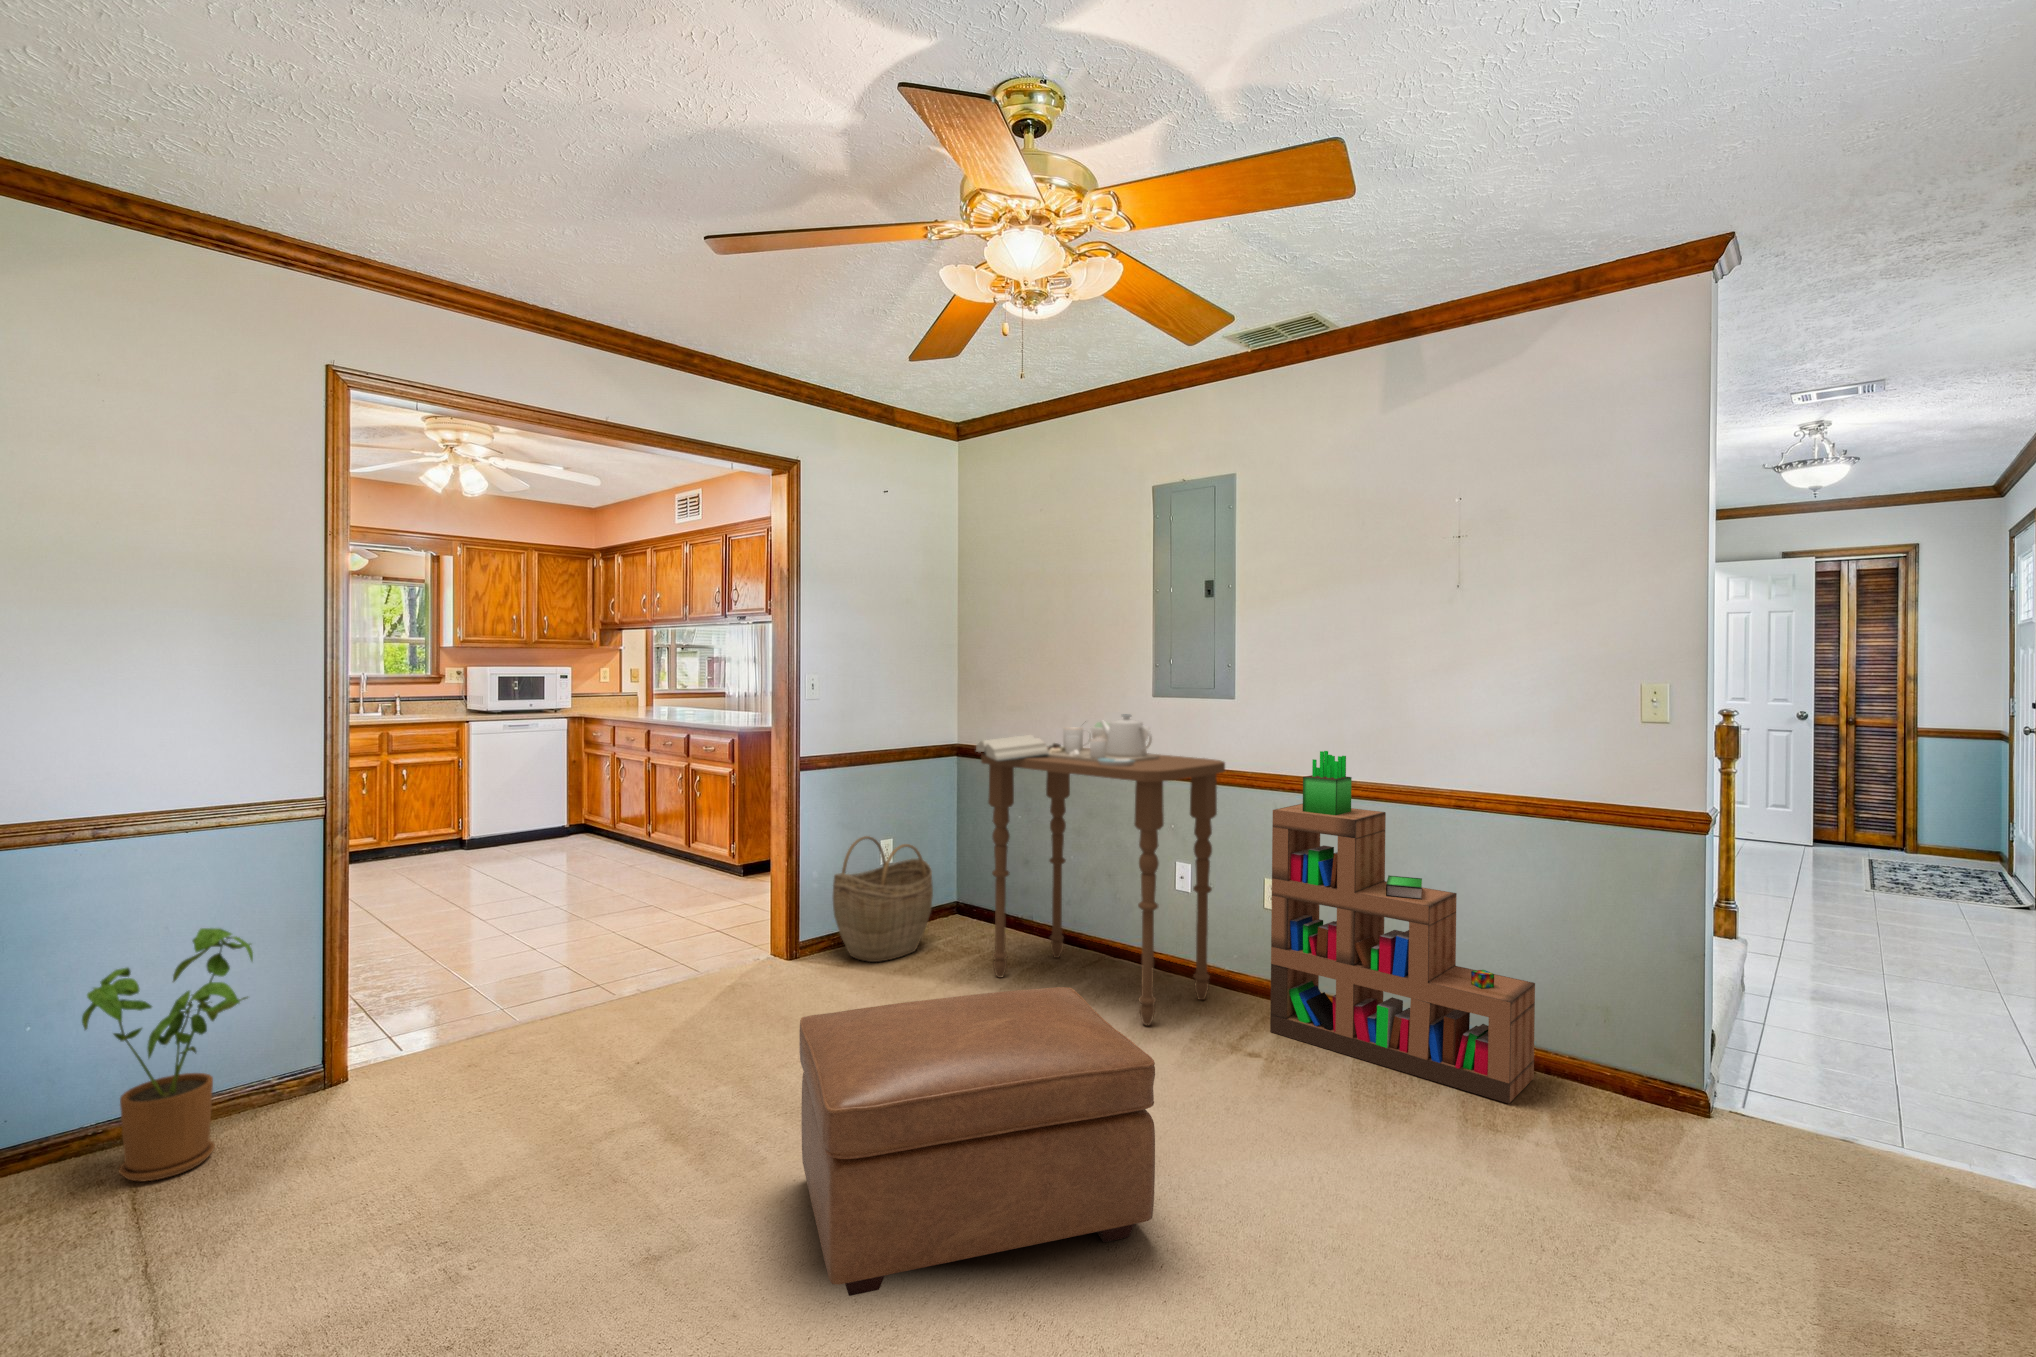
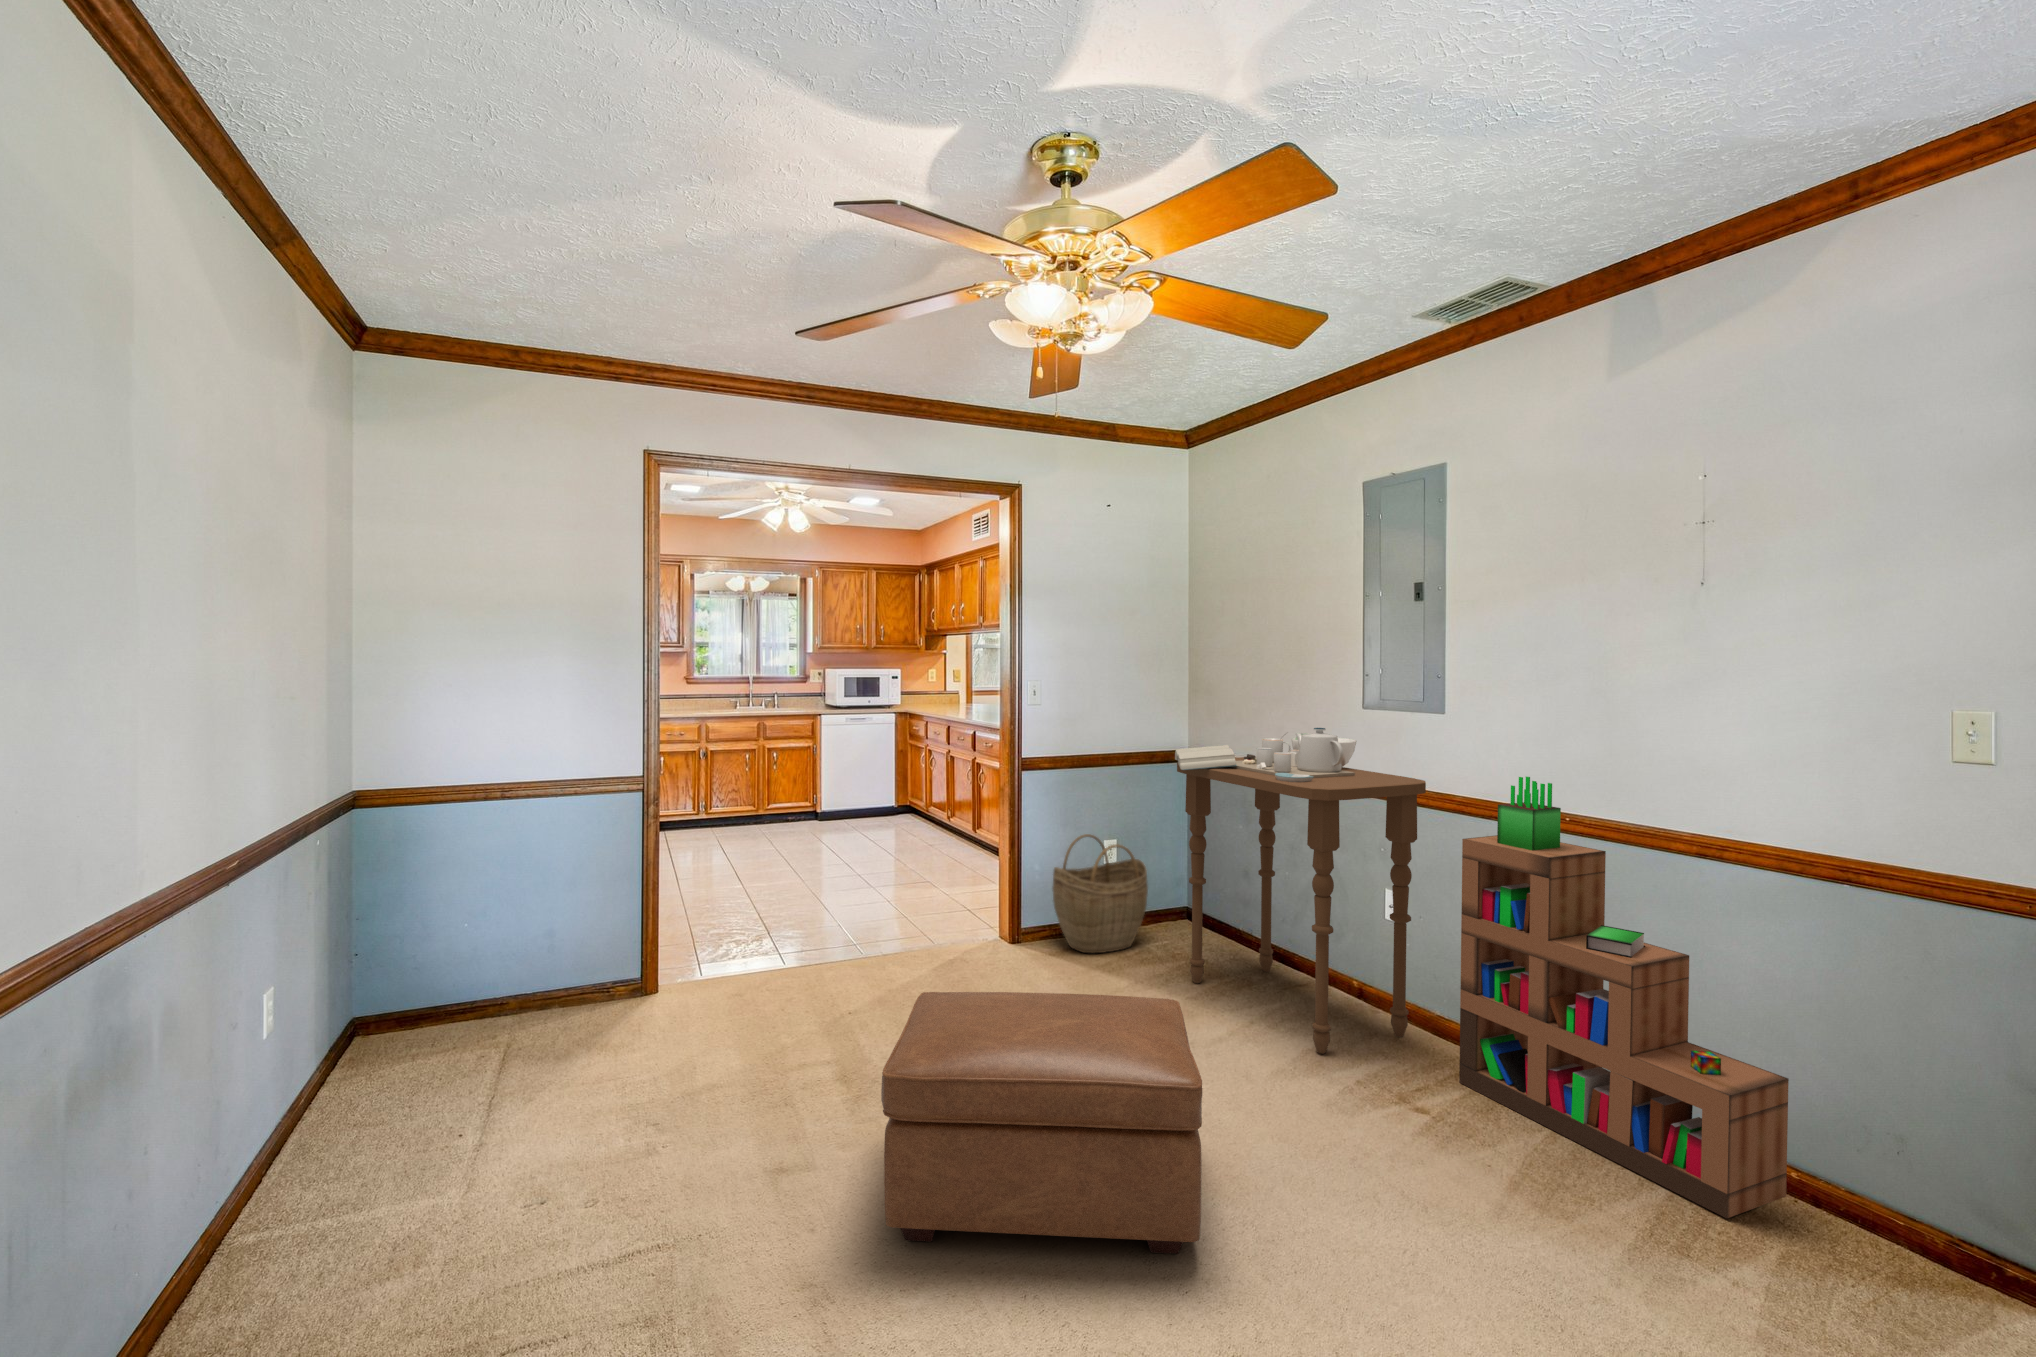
house plant: present [82,928,253,1181] -> none [483,869,587,1044]

